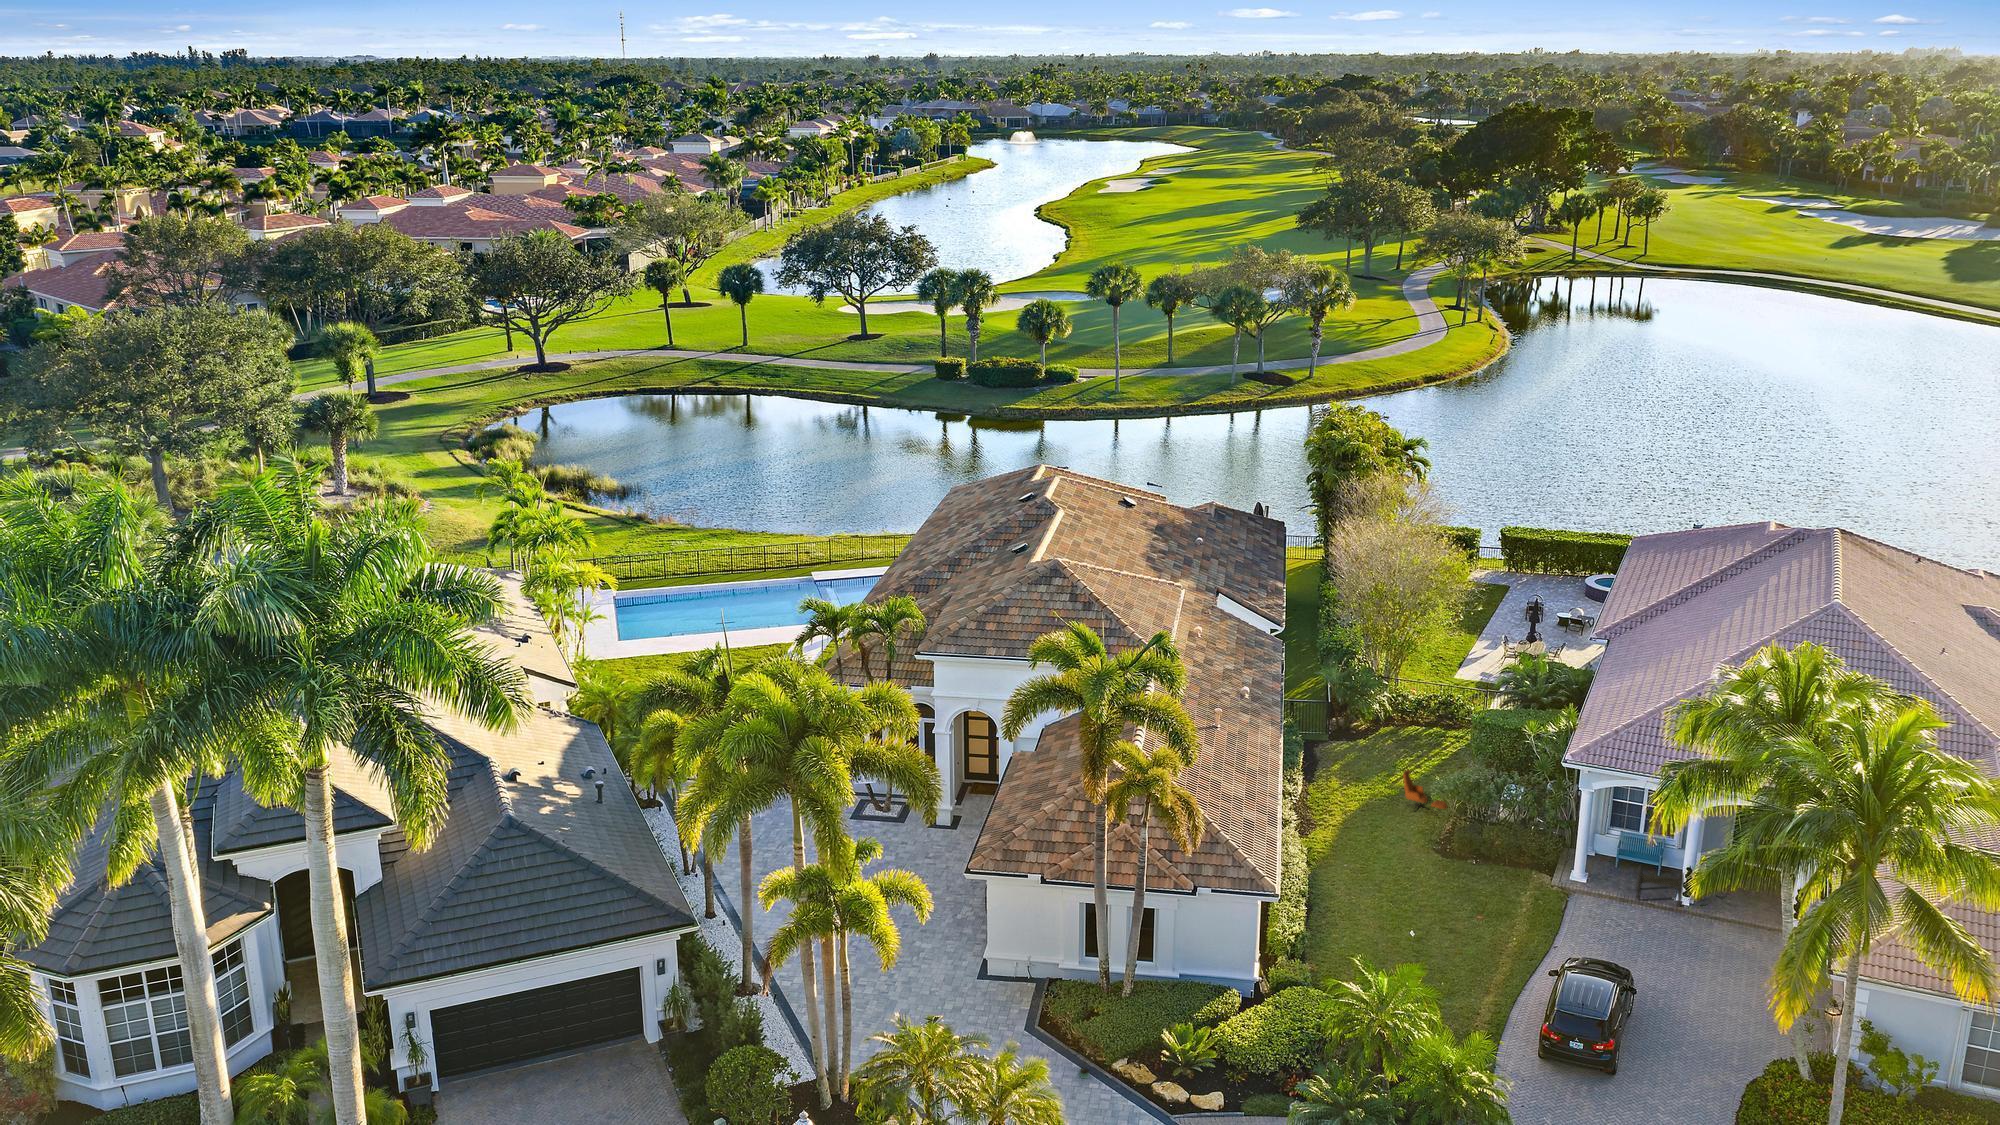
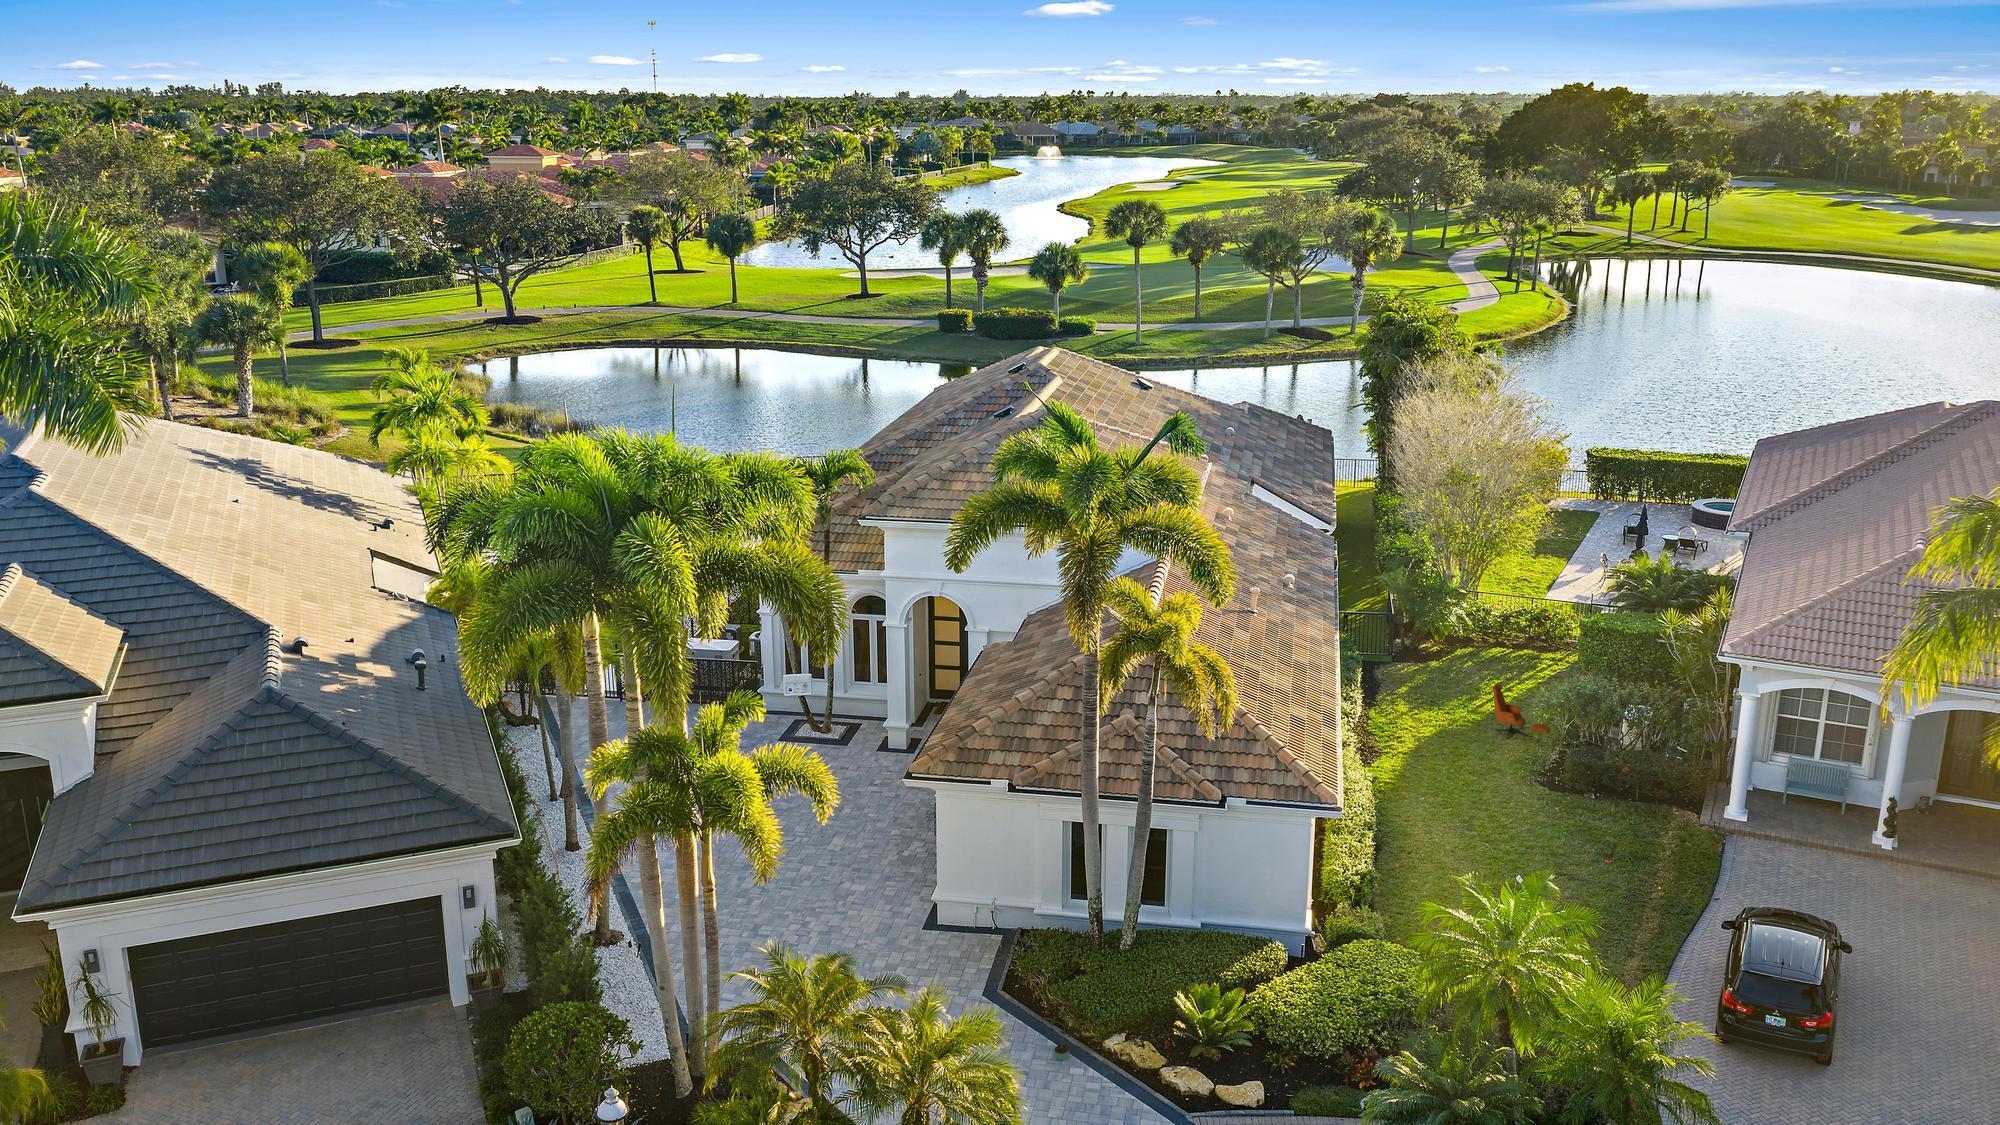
bench: present [1636,865,1684,906] -> none [1821,791,1893,847]

